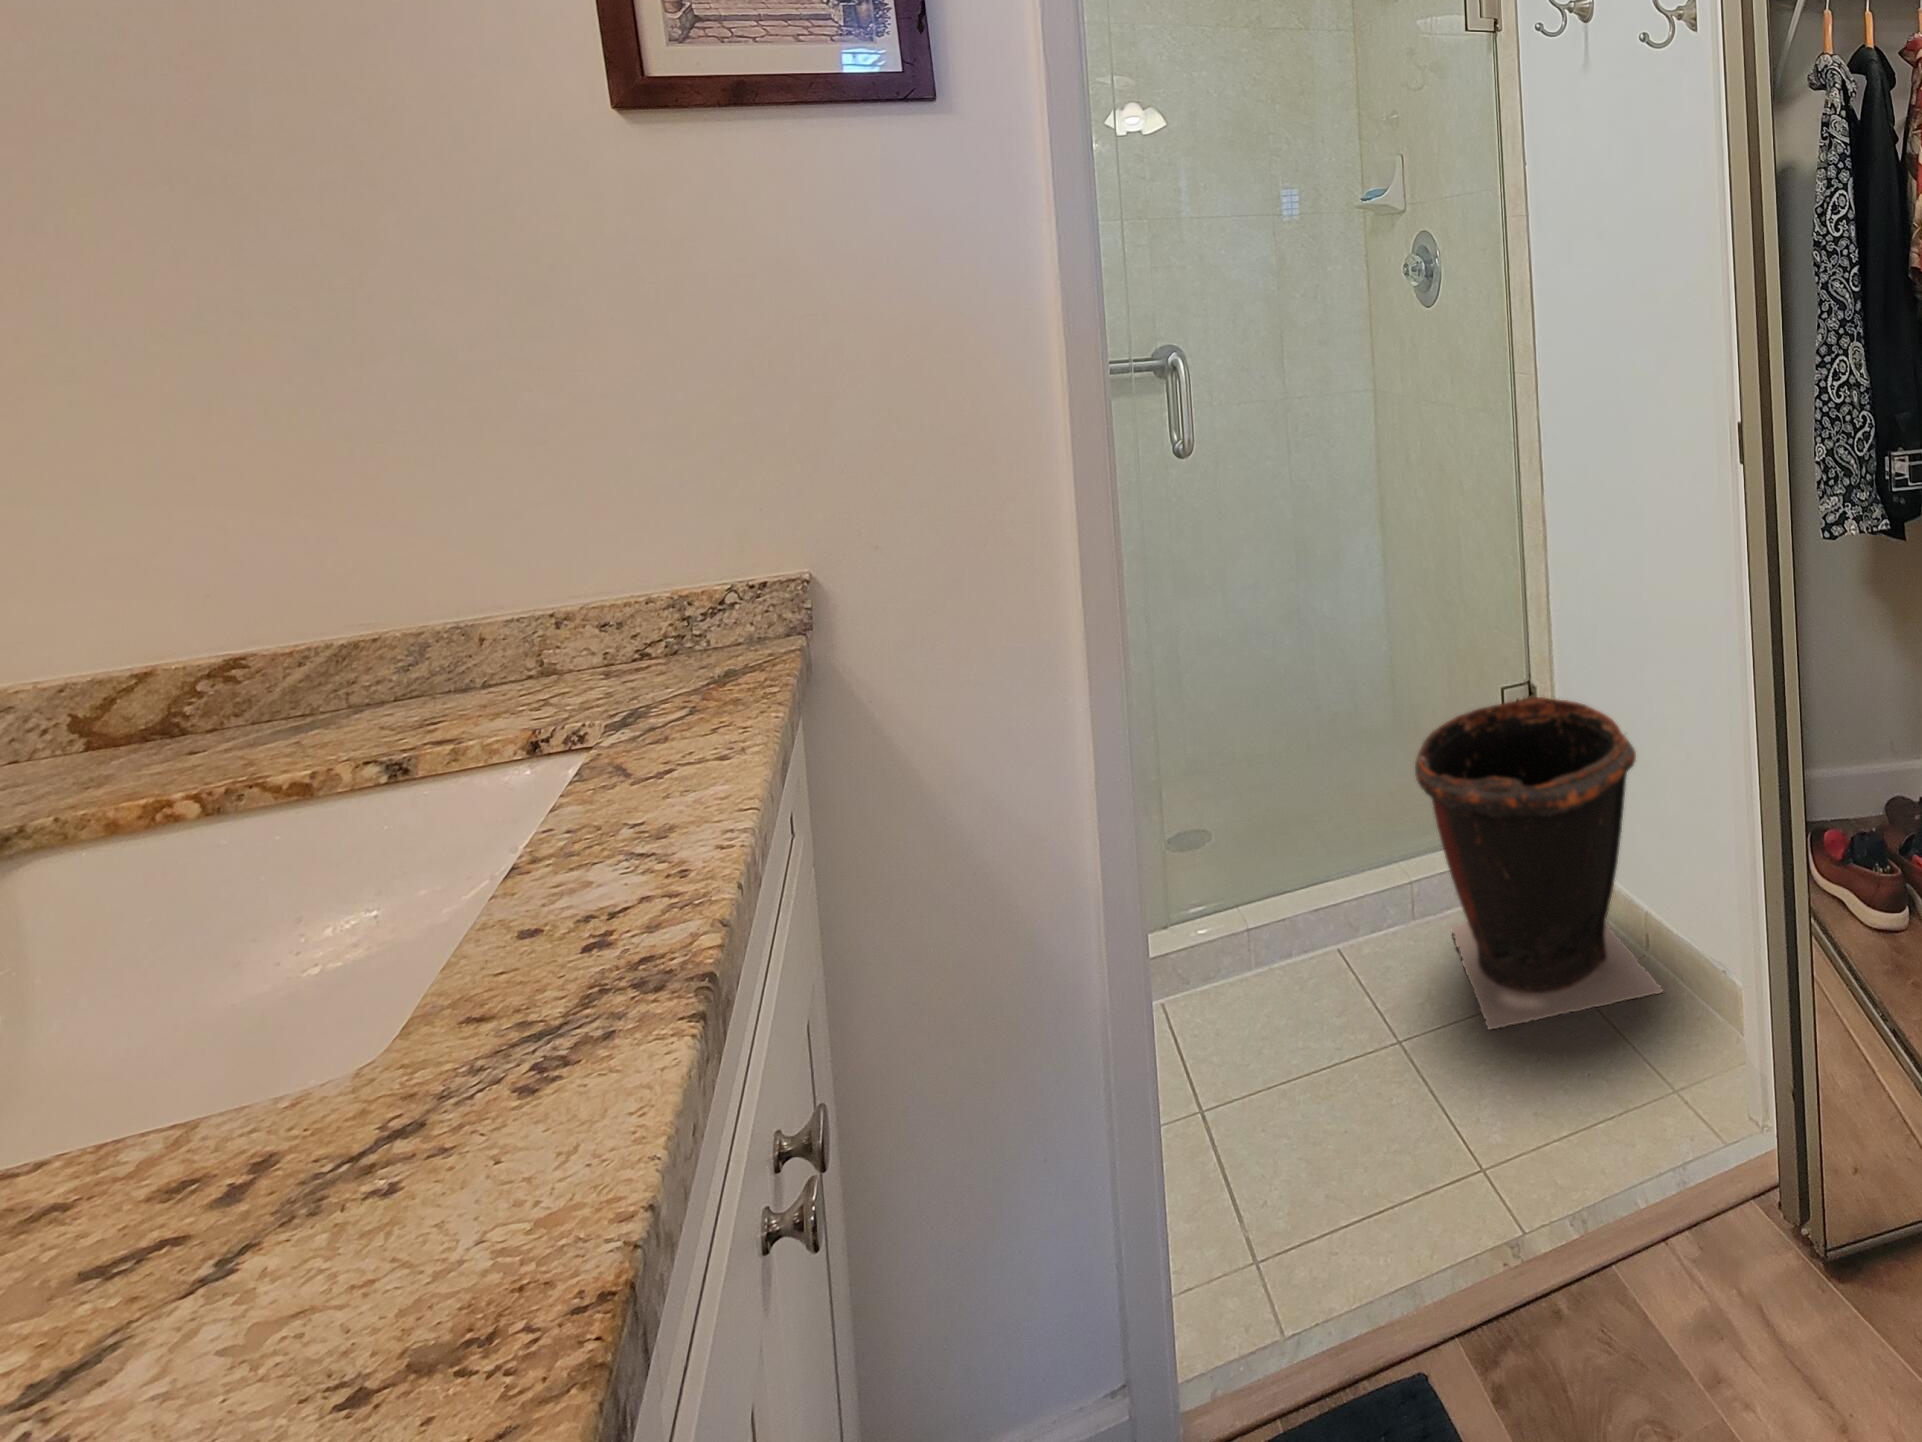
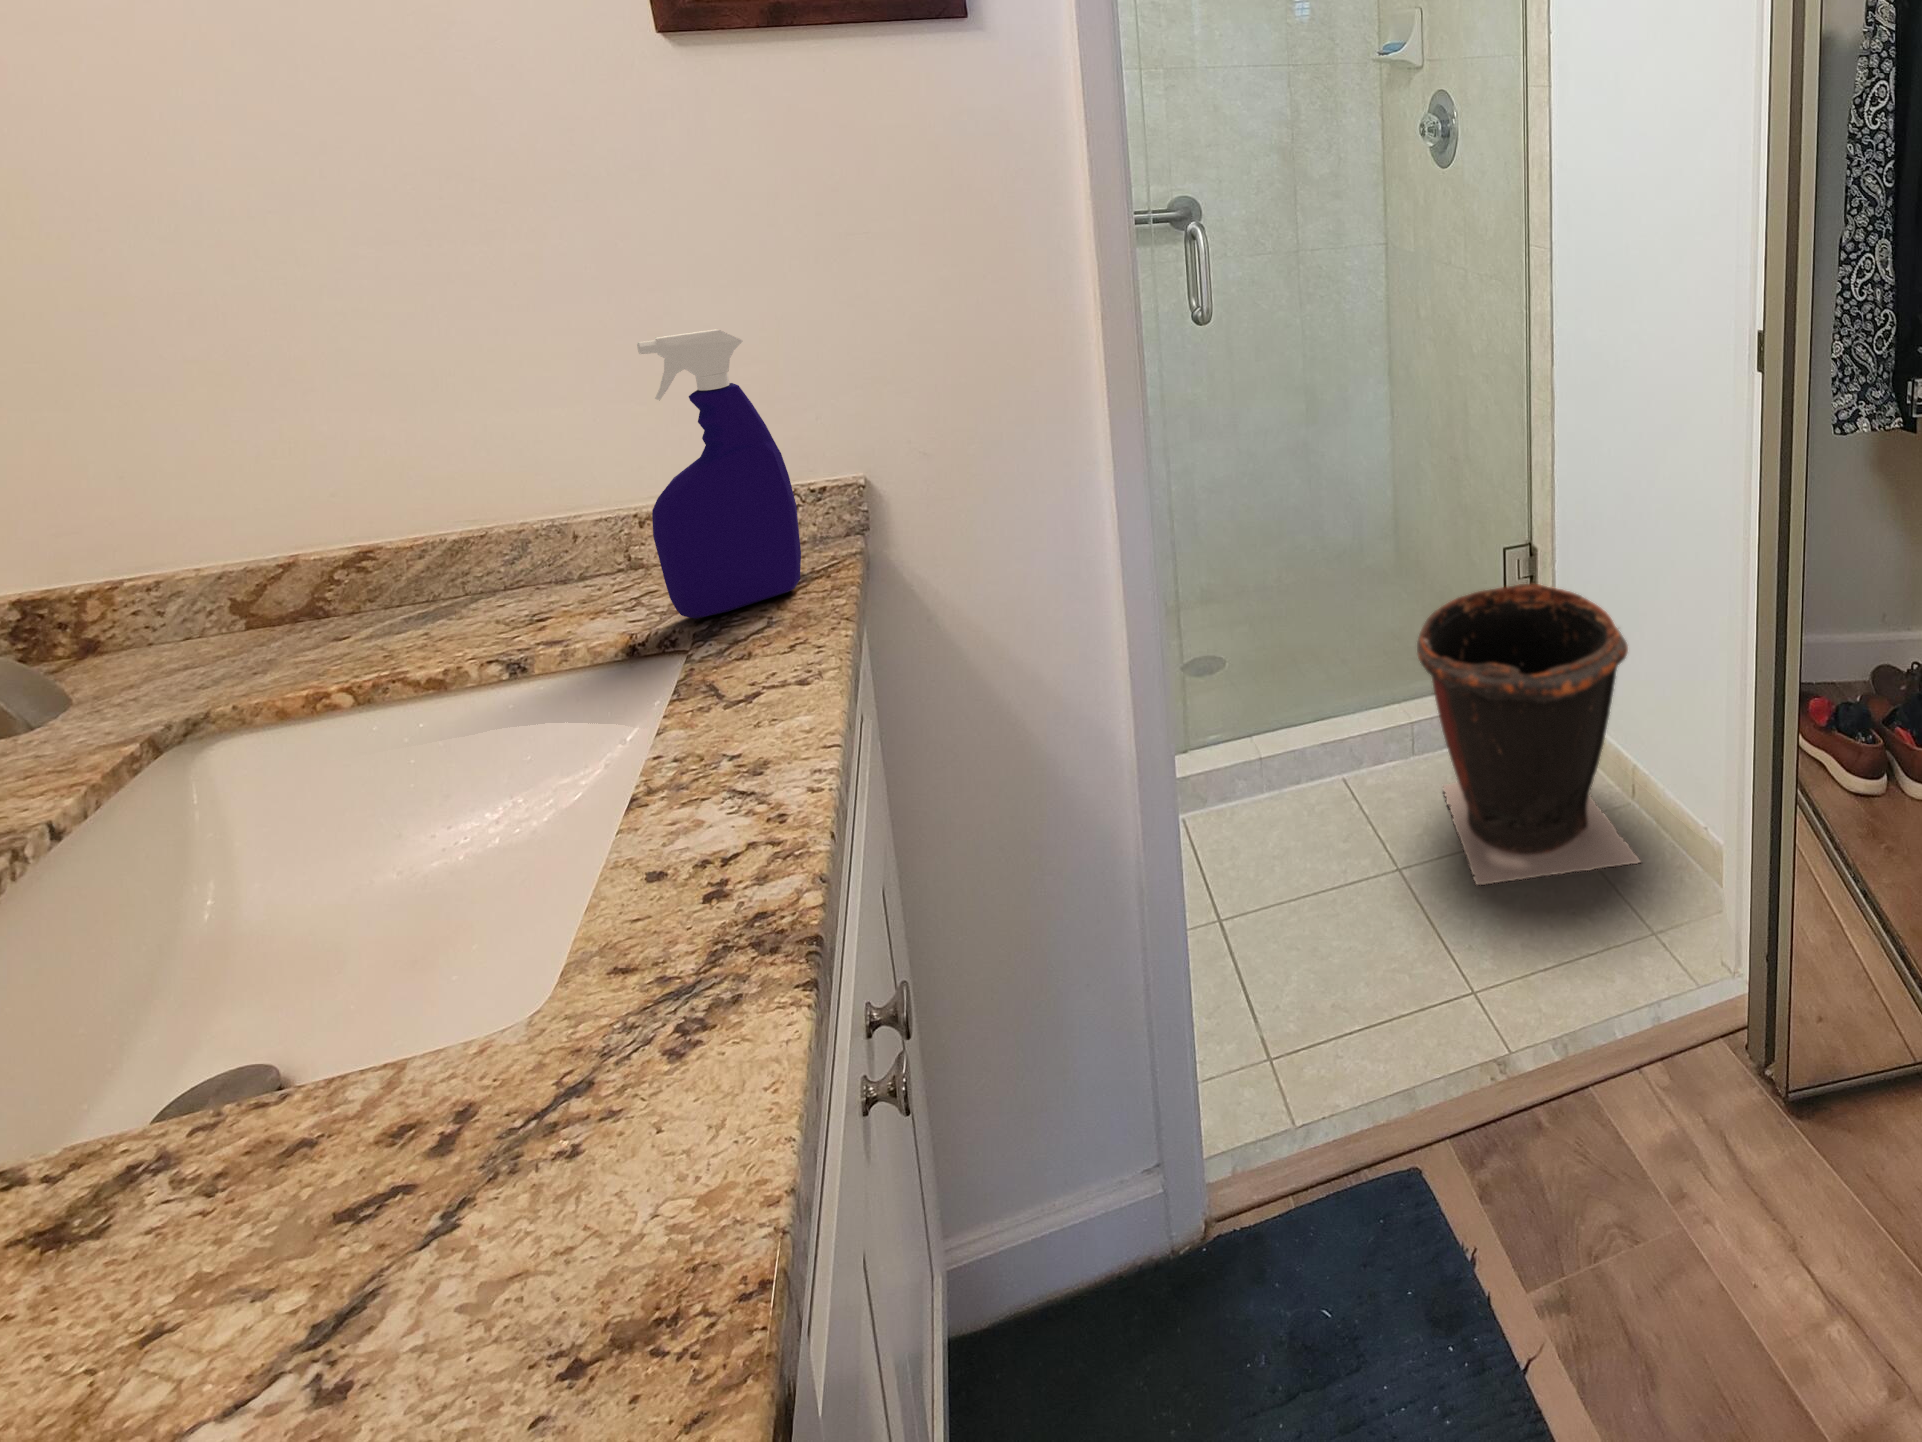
spray bottle: none [549,398,723,710] -> present [637,329,801,619]

